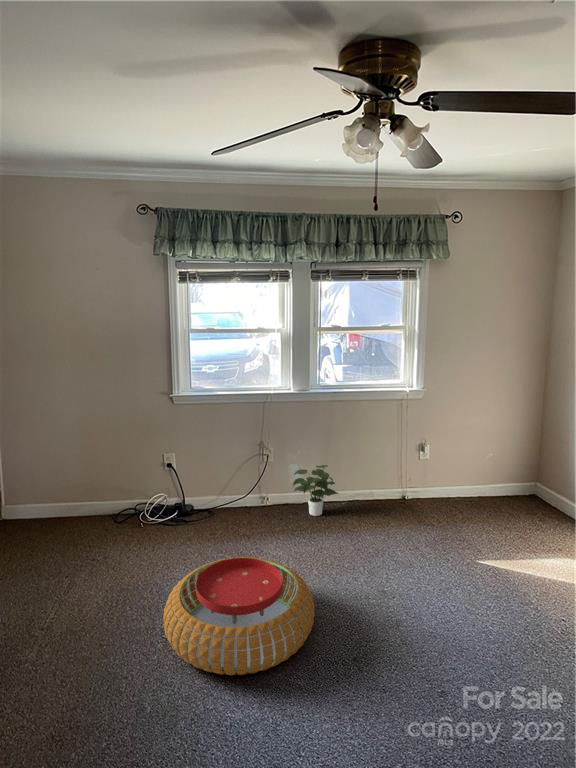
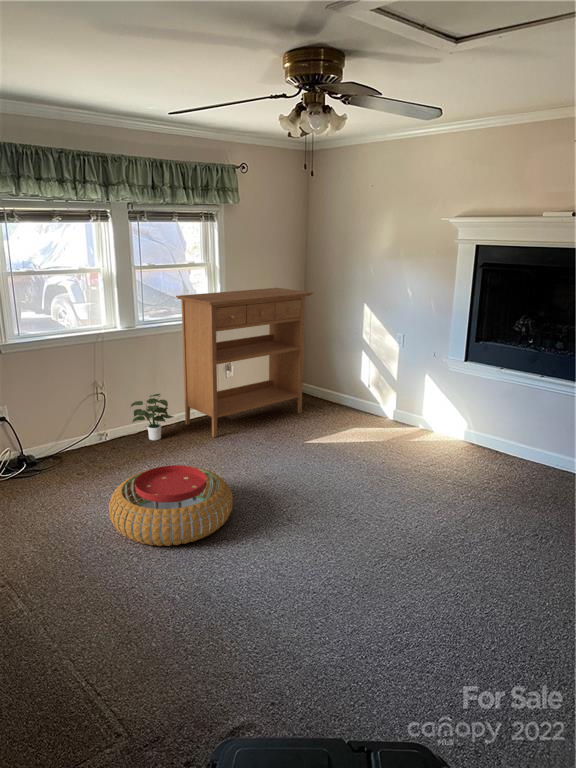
console table: none [357,359,535,528] -> present [176,288,313,438]

